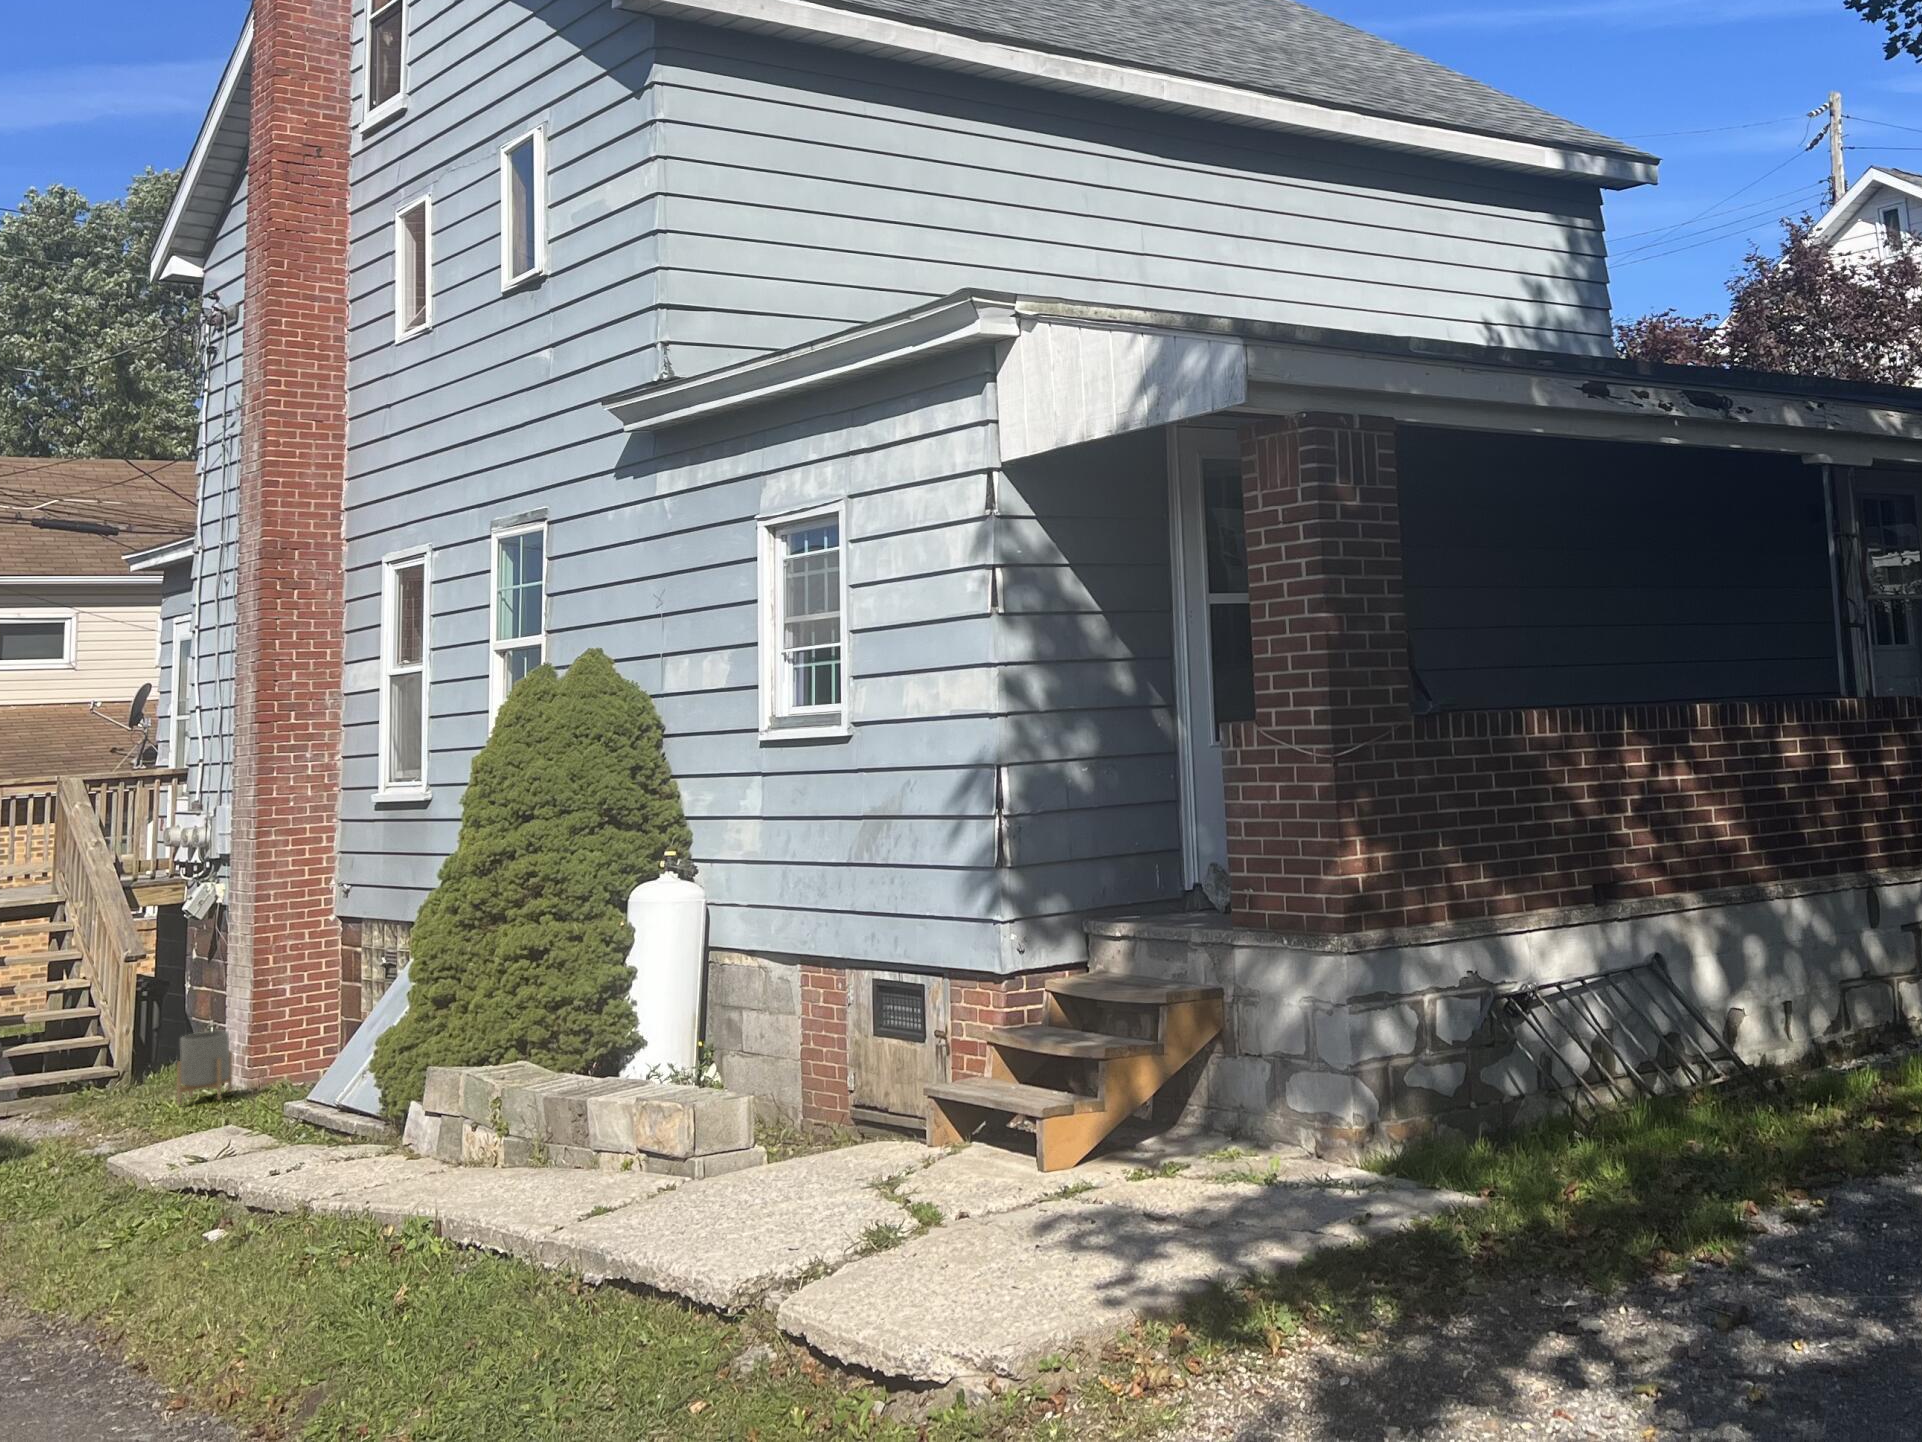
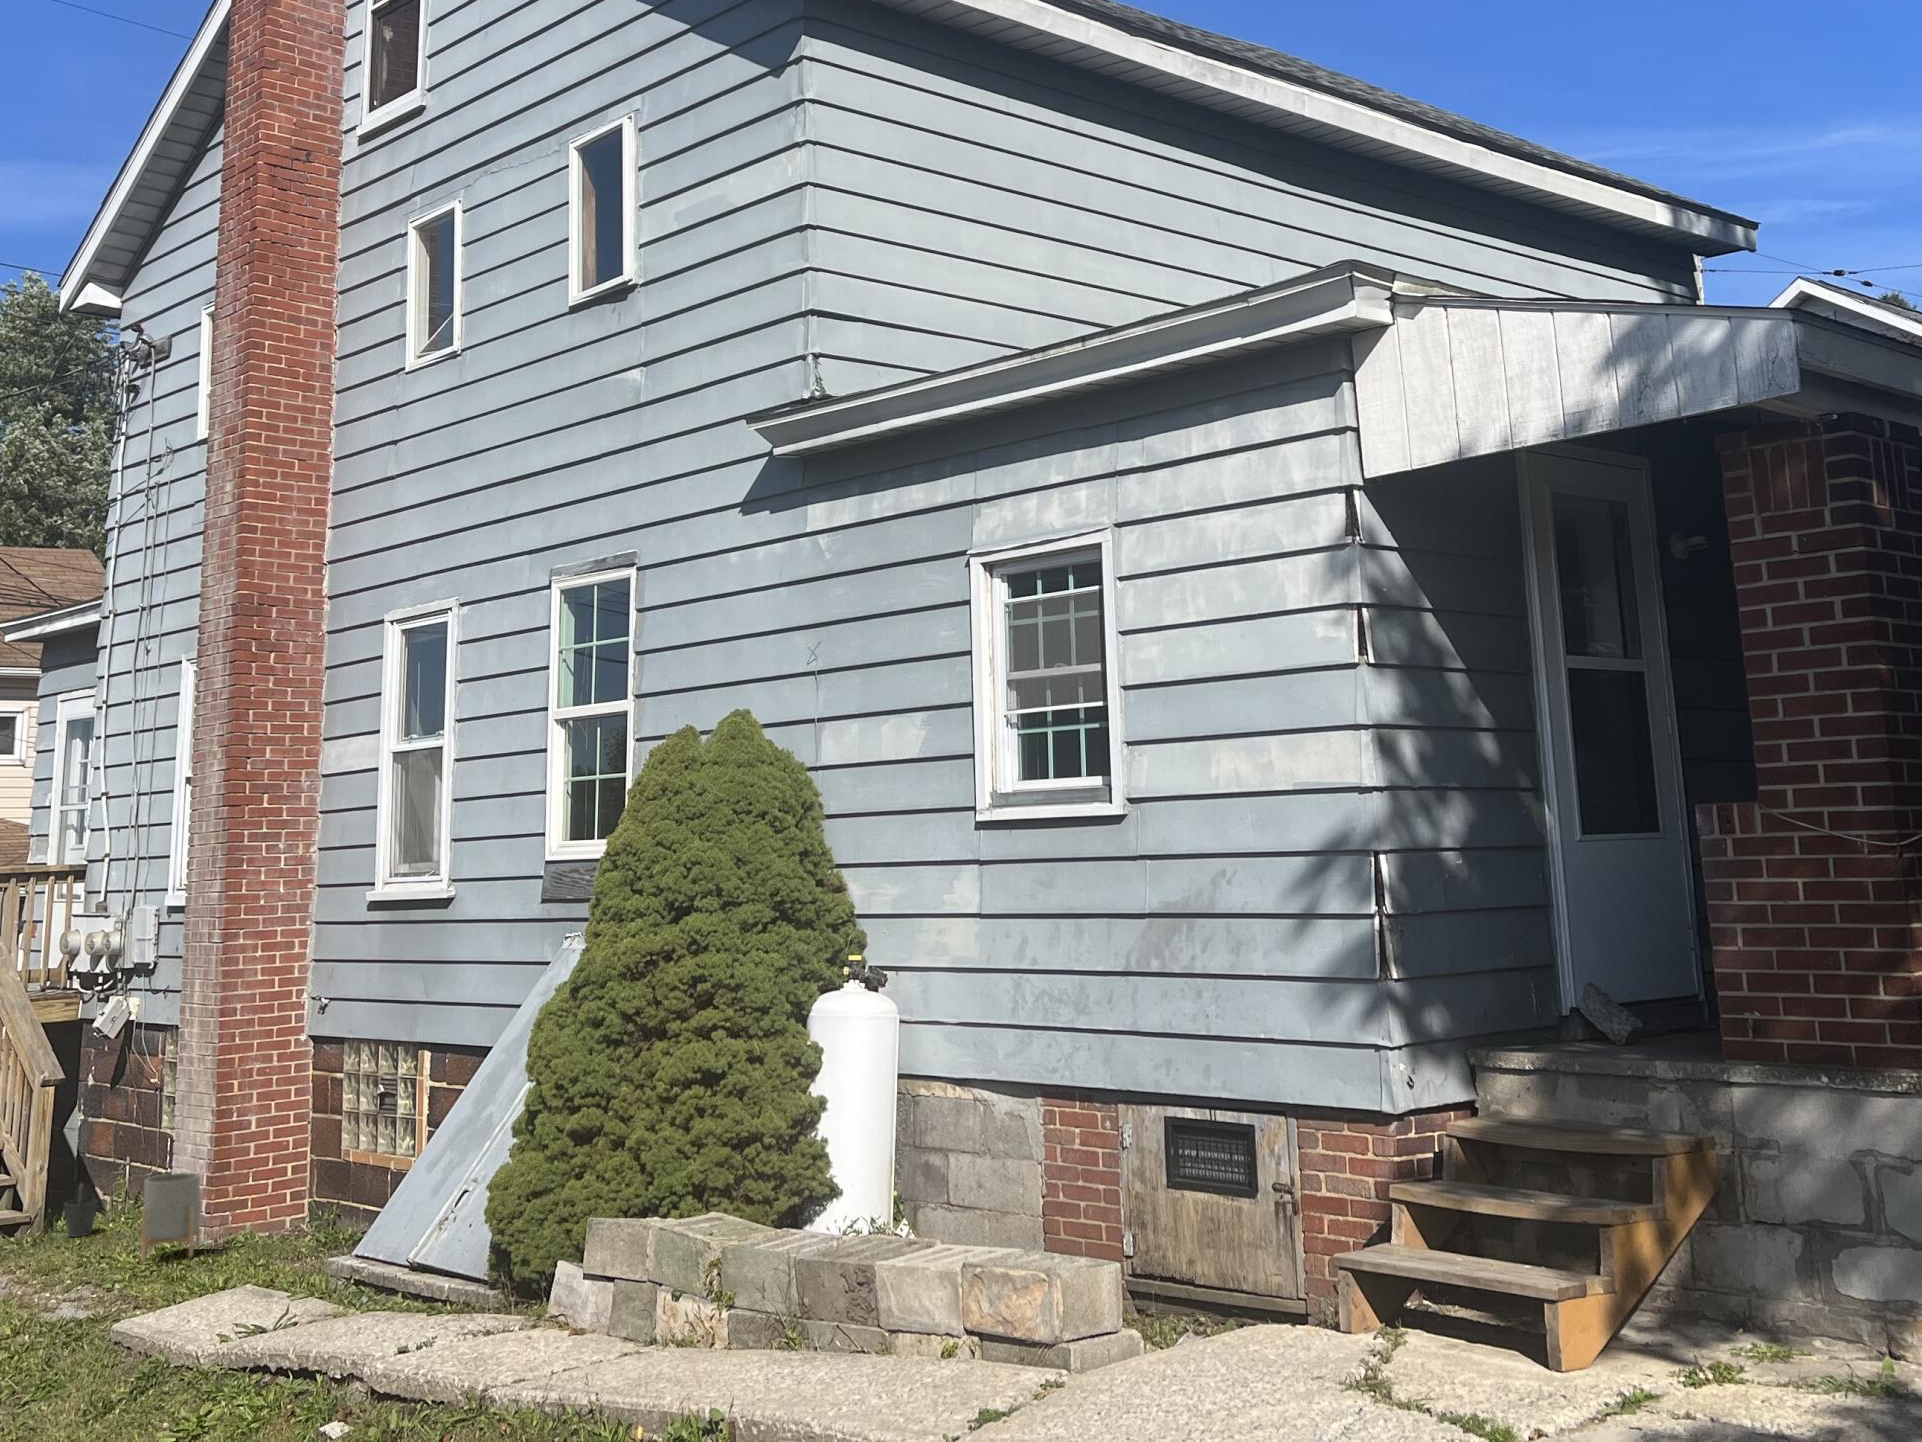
bucket: none [138,1039,167,1084] -> present [64,1184,97,1237]

